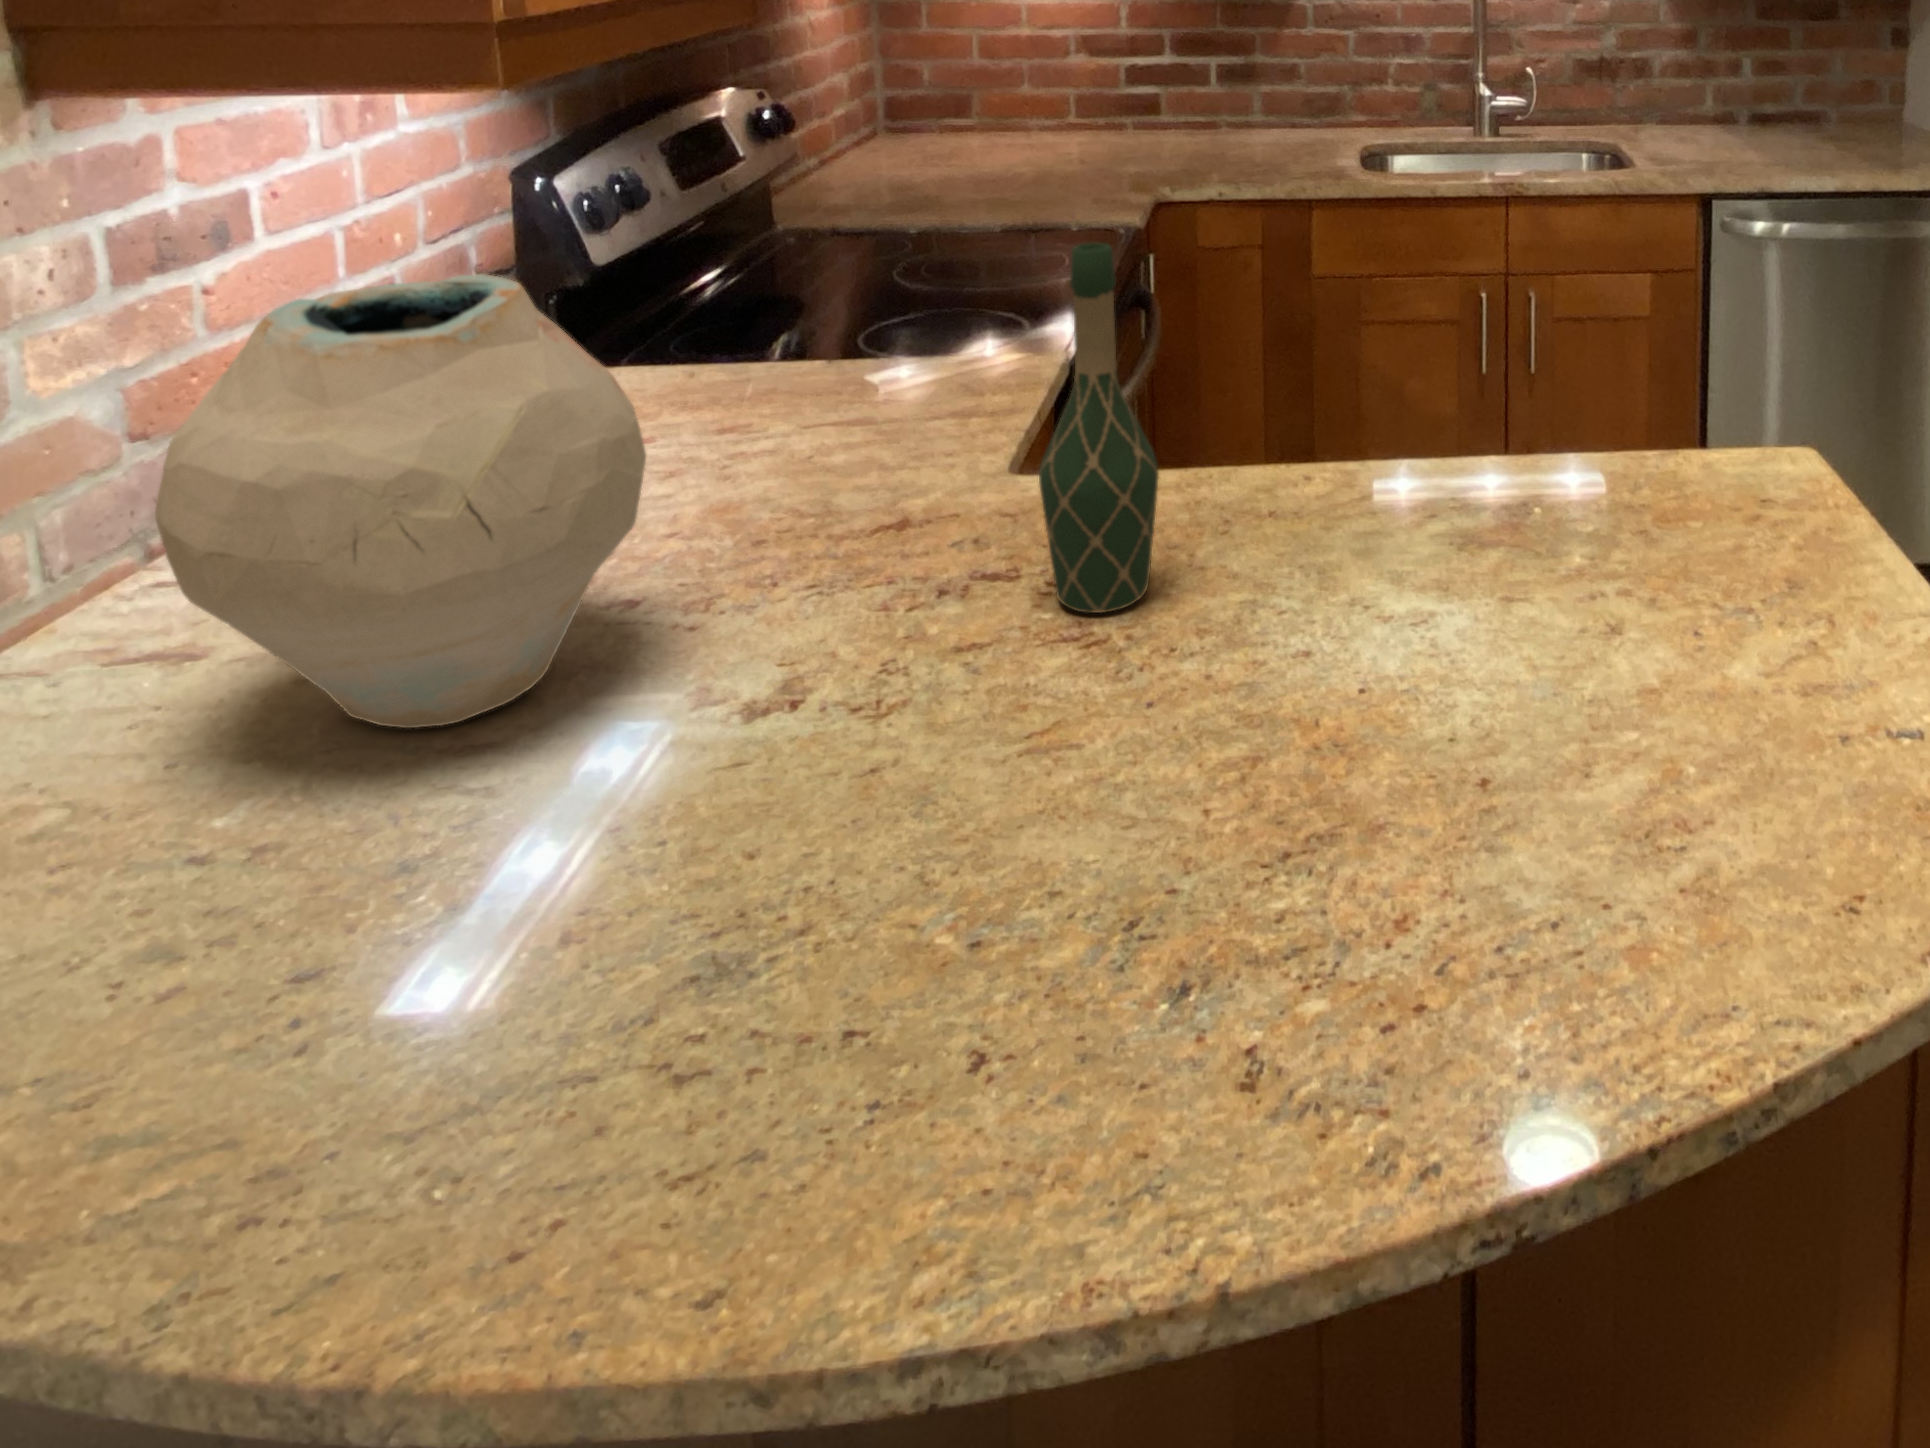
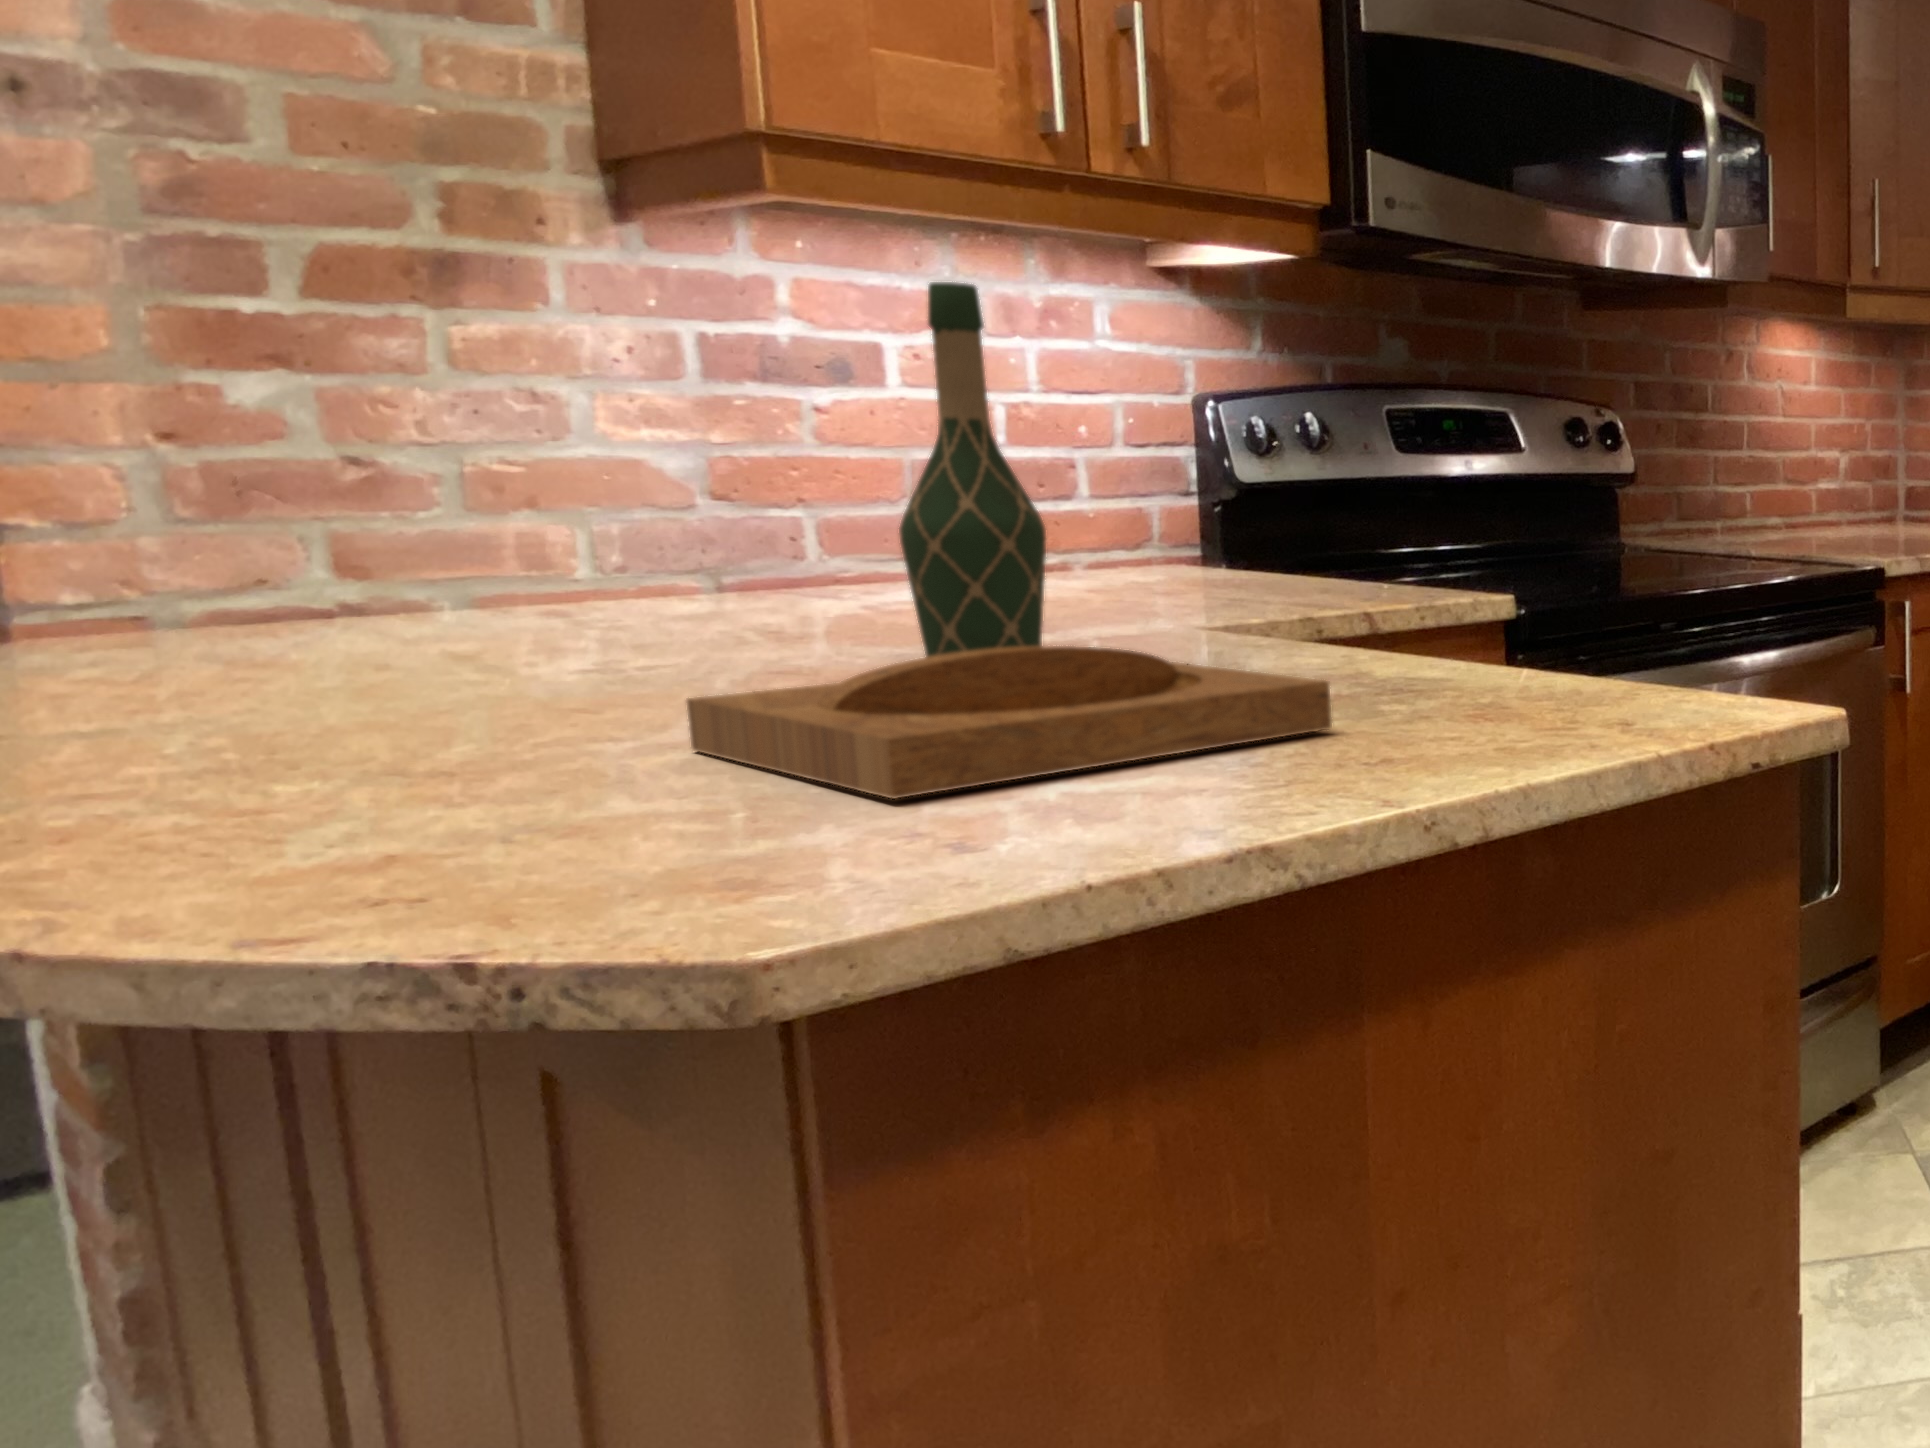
vase: present [155,274,646,728] -> none [297,292,751,650]
tray: none [1356,551,1714,755] -> present [687,646,1332,799]

